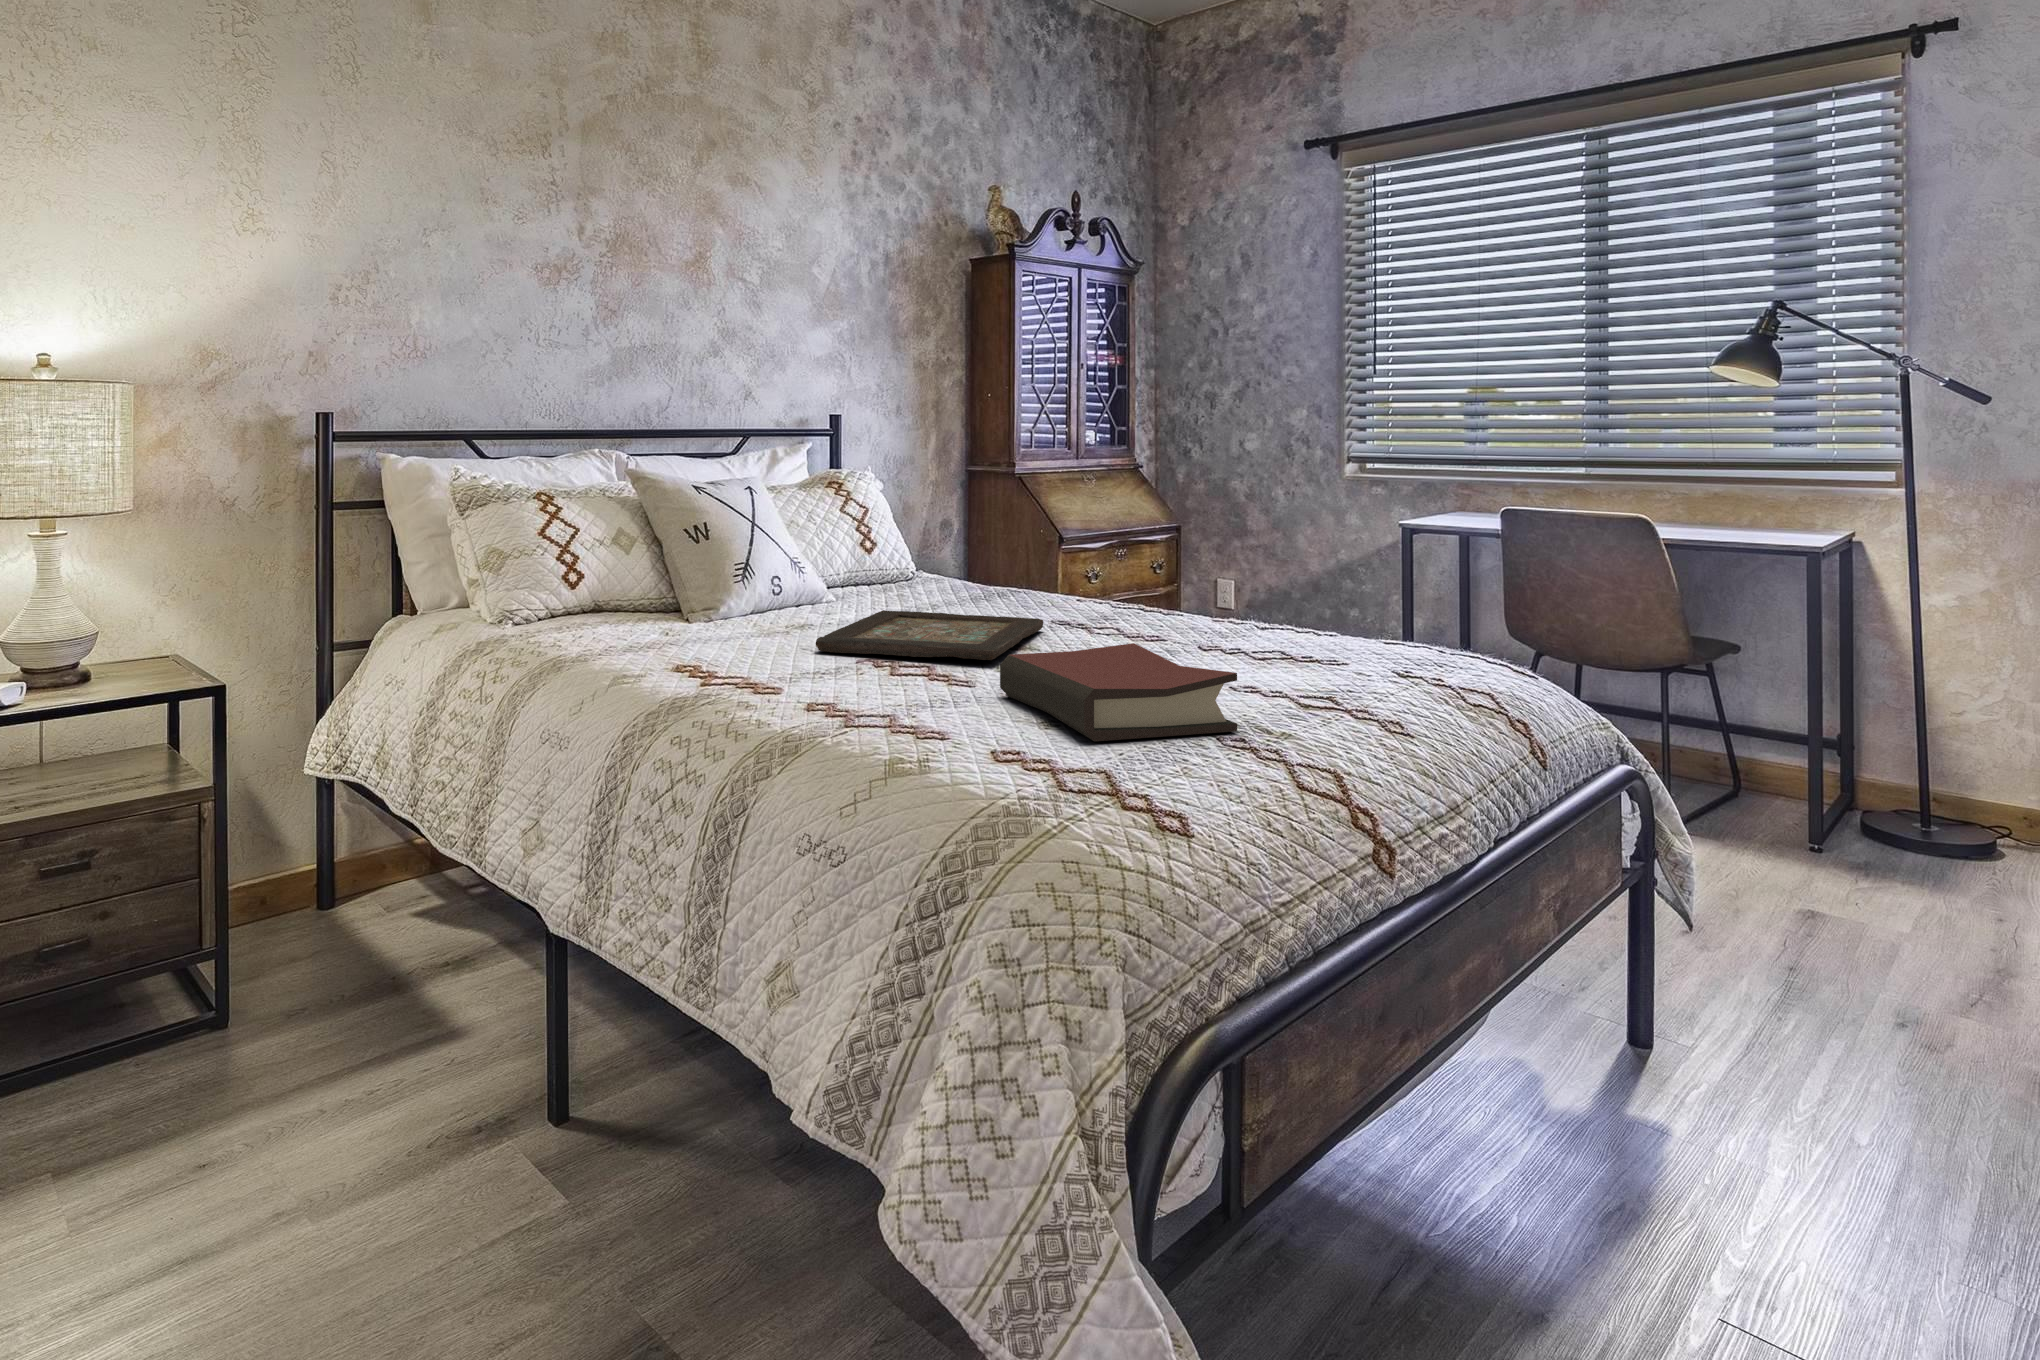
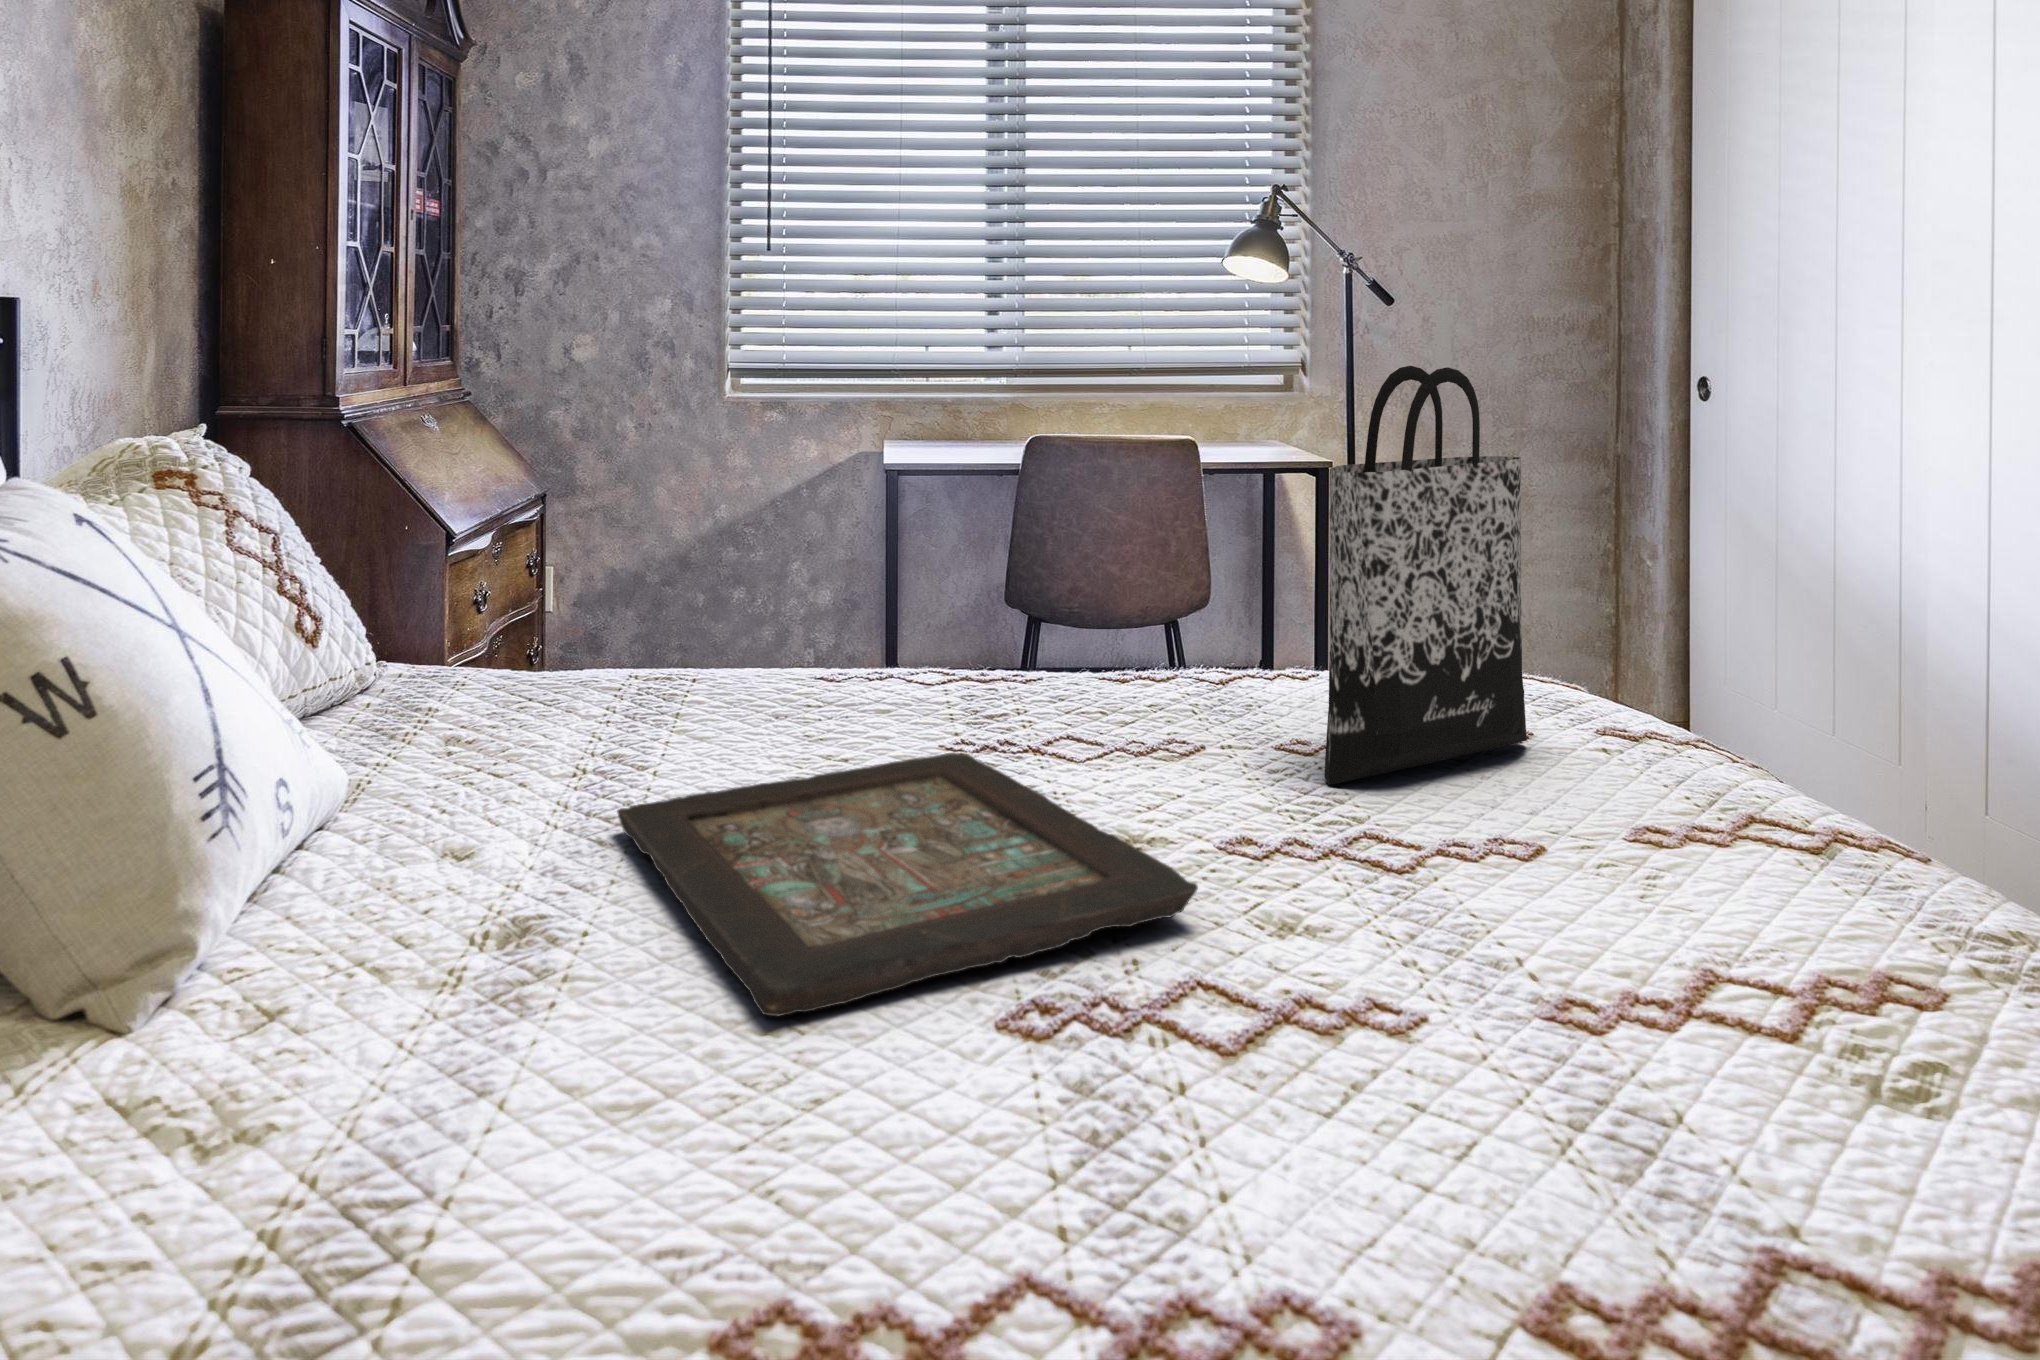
tote bag: none [1193,437,1364,668] -> present [1325,366,1527,785]
hardback book: present [1000,643,1237,741] -> none [1468,809,1995,1127]

